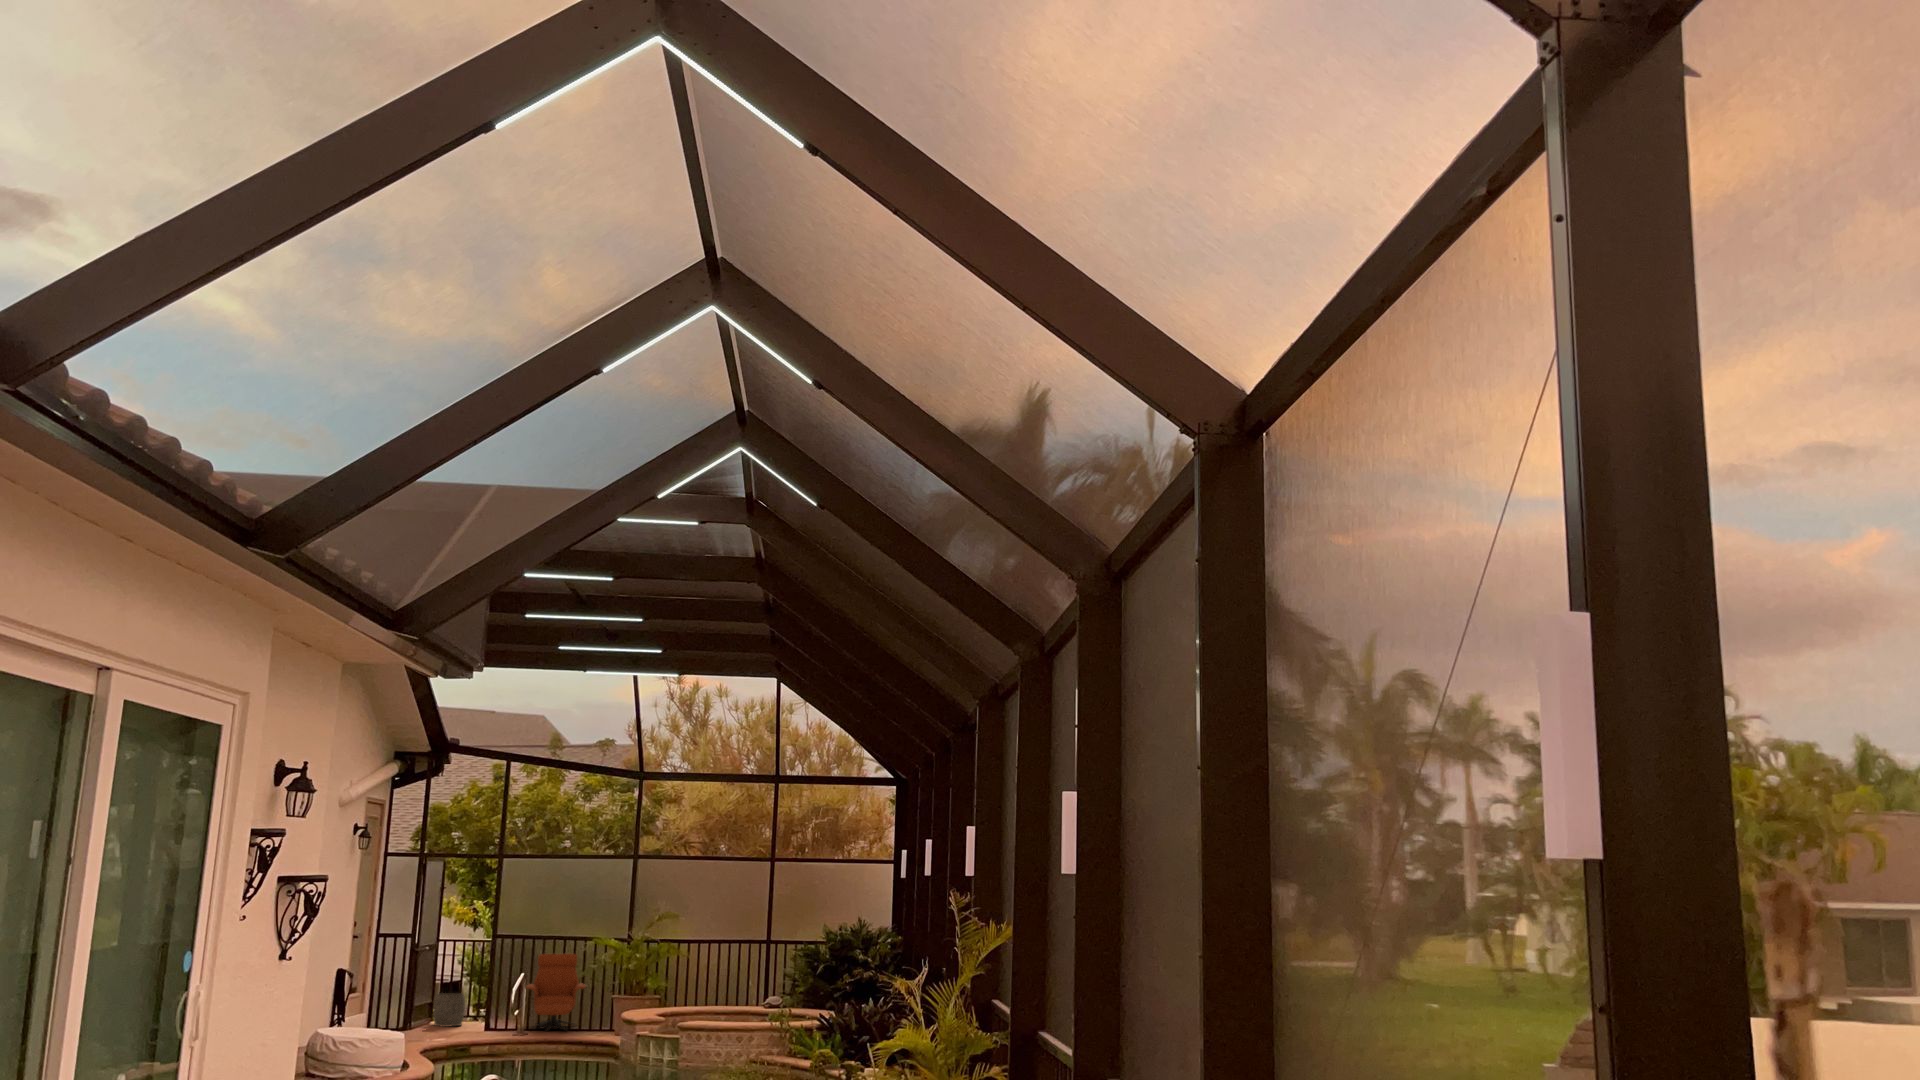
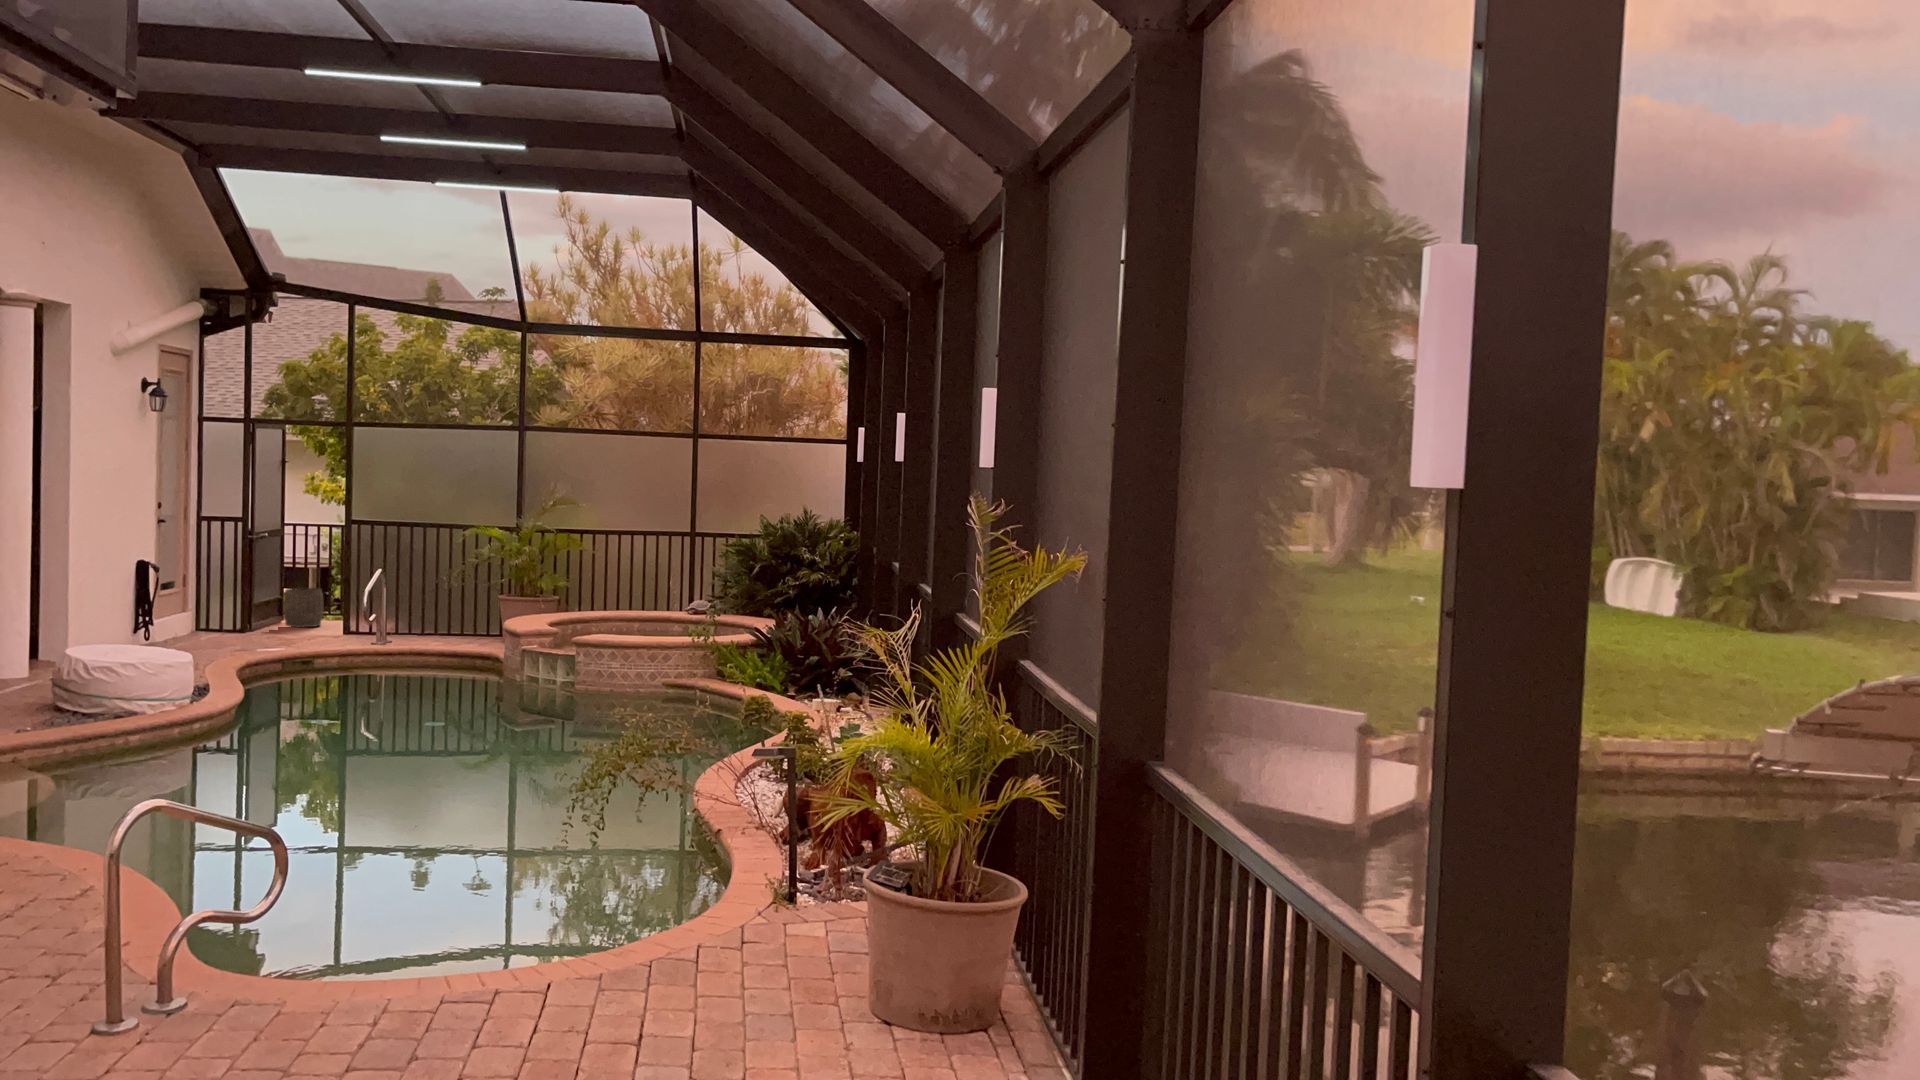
lounge chair: present [526,954,586,1031] -> none [401,544,476,635]

